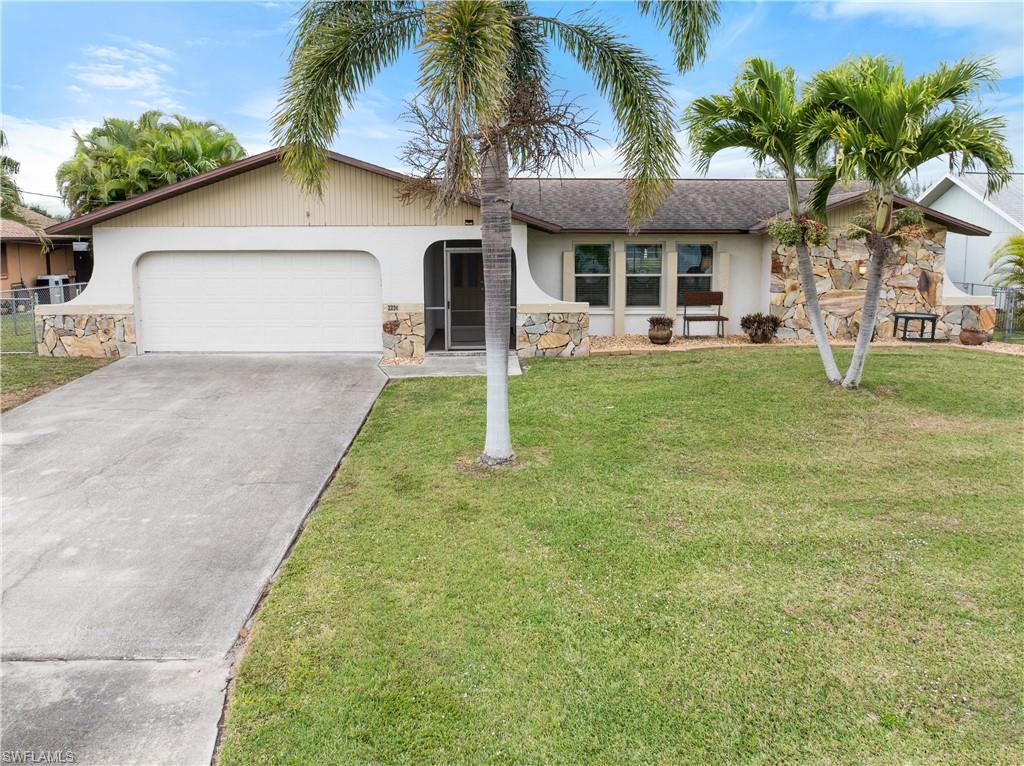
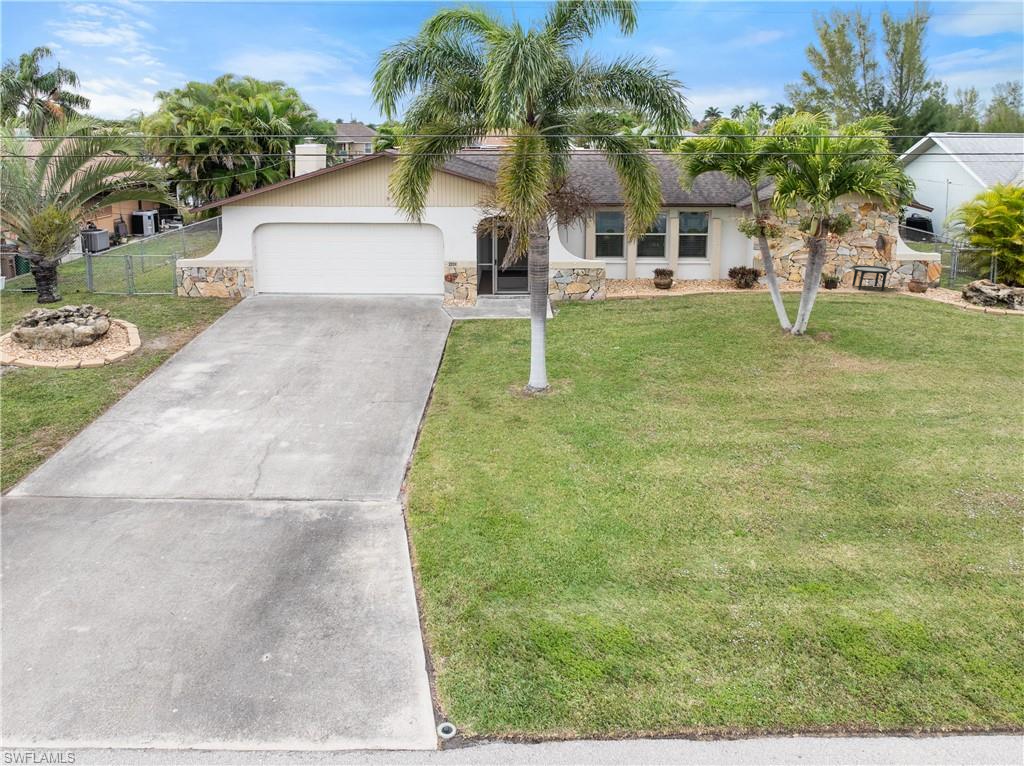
bench: present [683,291,729,338] -> none [682,246,719,285]

